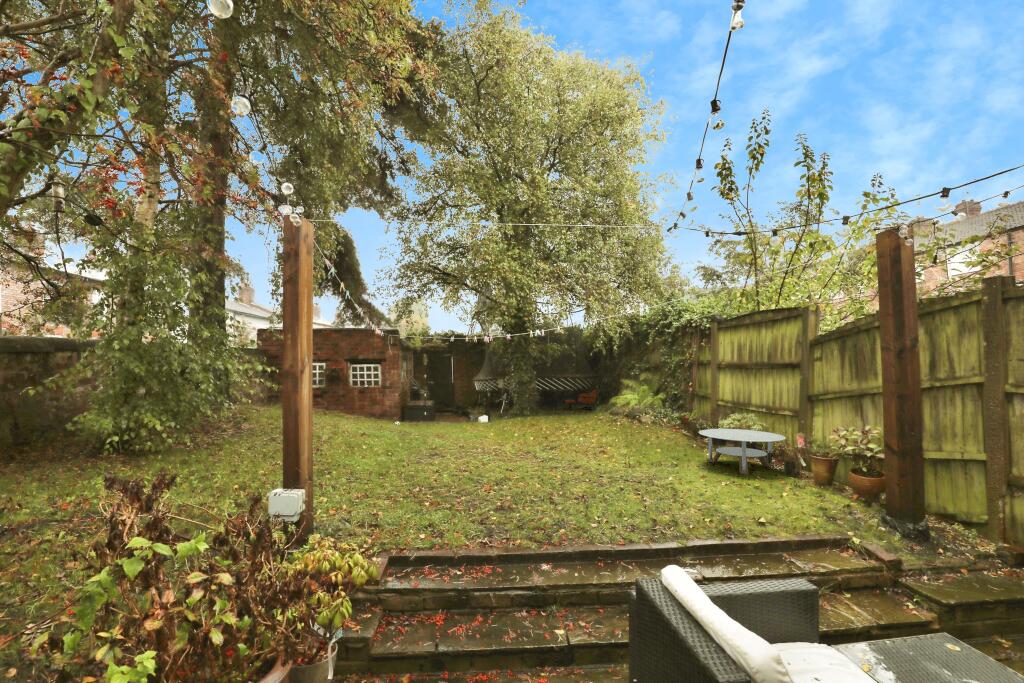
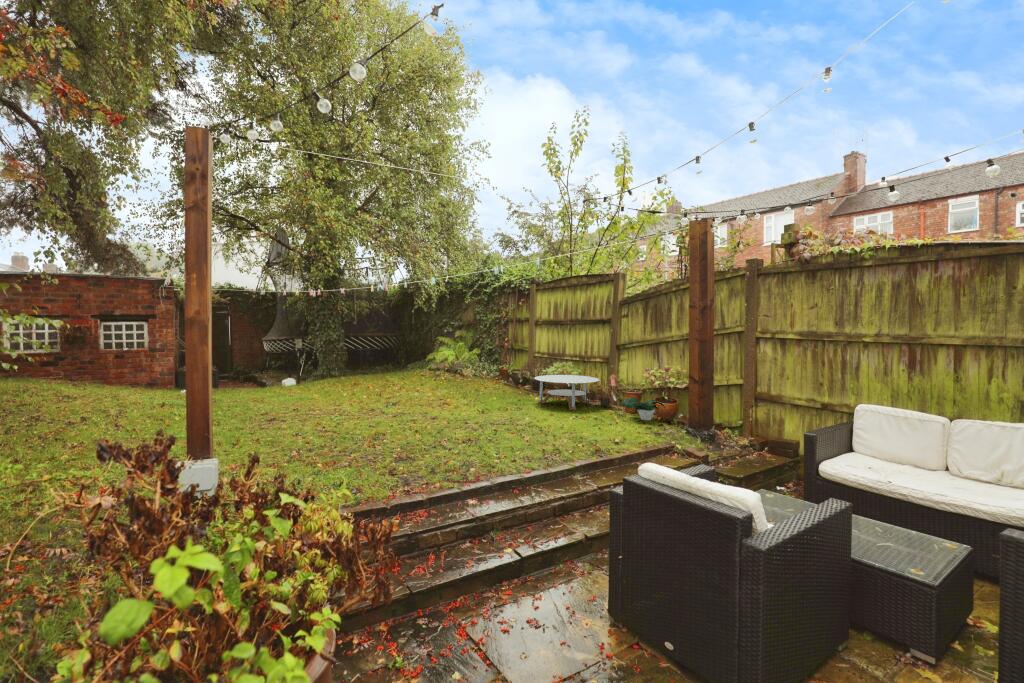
lounge chair: present [565,385,598,409] -> none [372,342,406,368]
potted plant: none [799,465,872,499] -> present [621,397,665,420]

